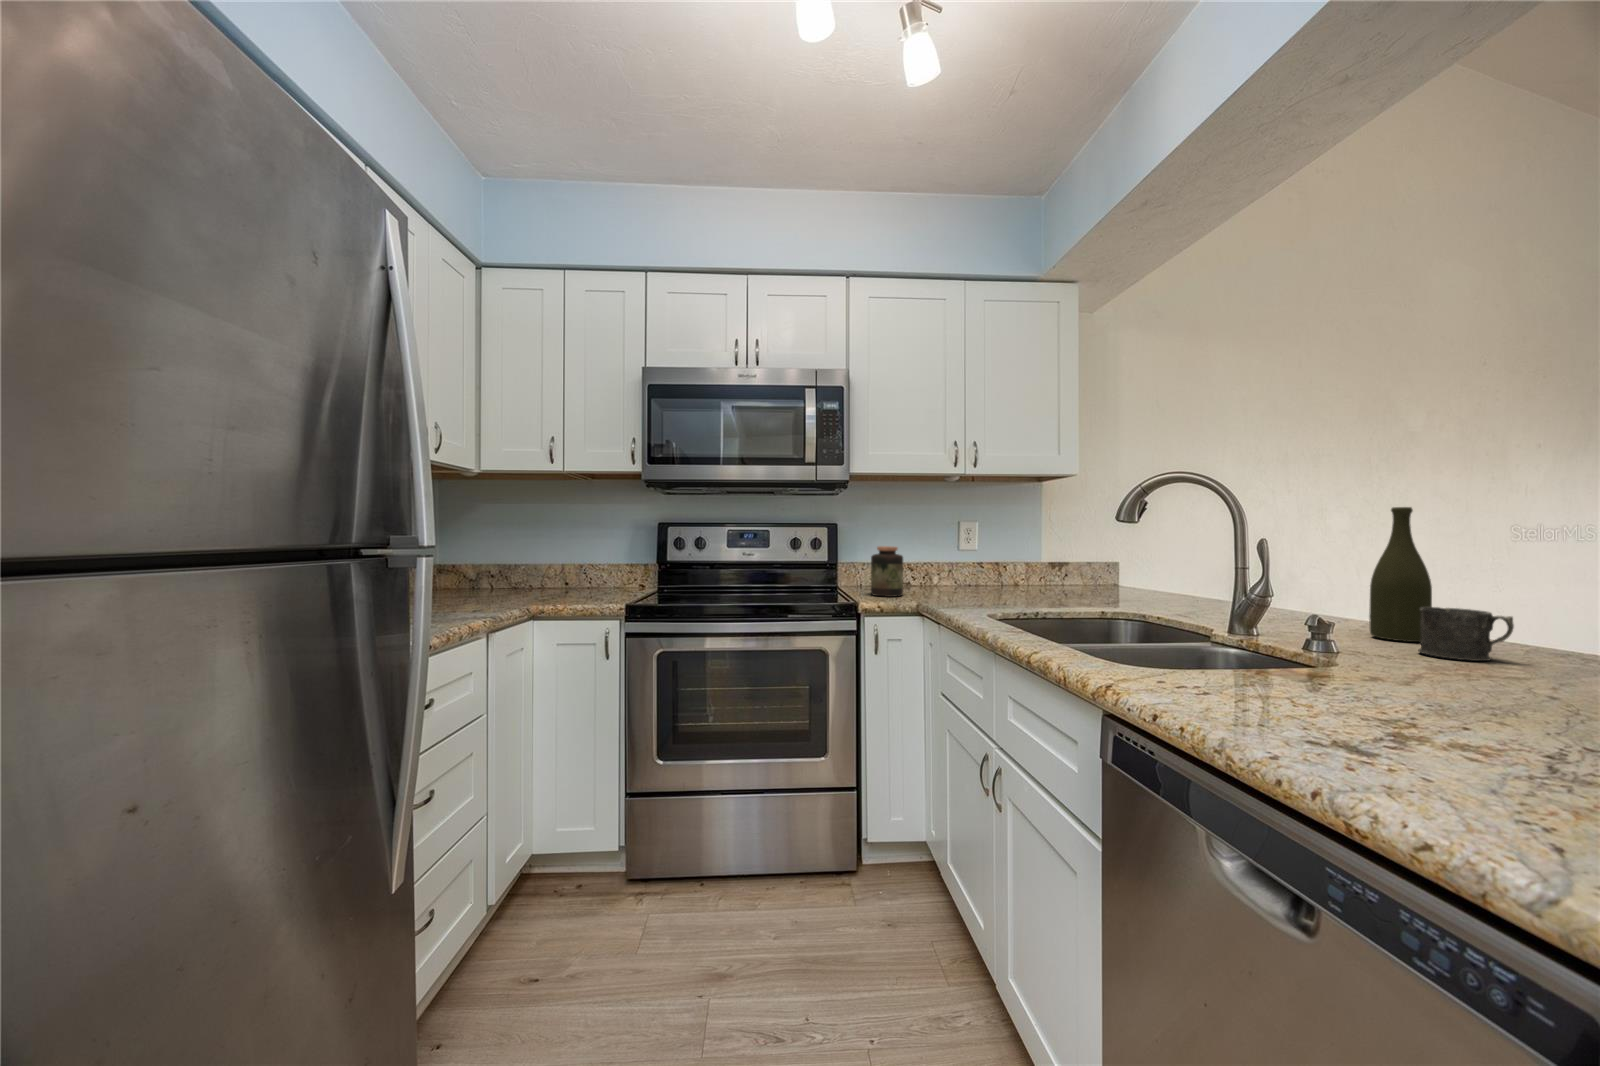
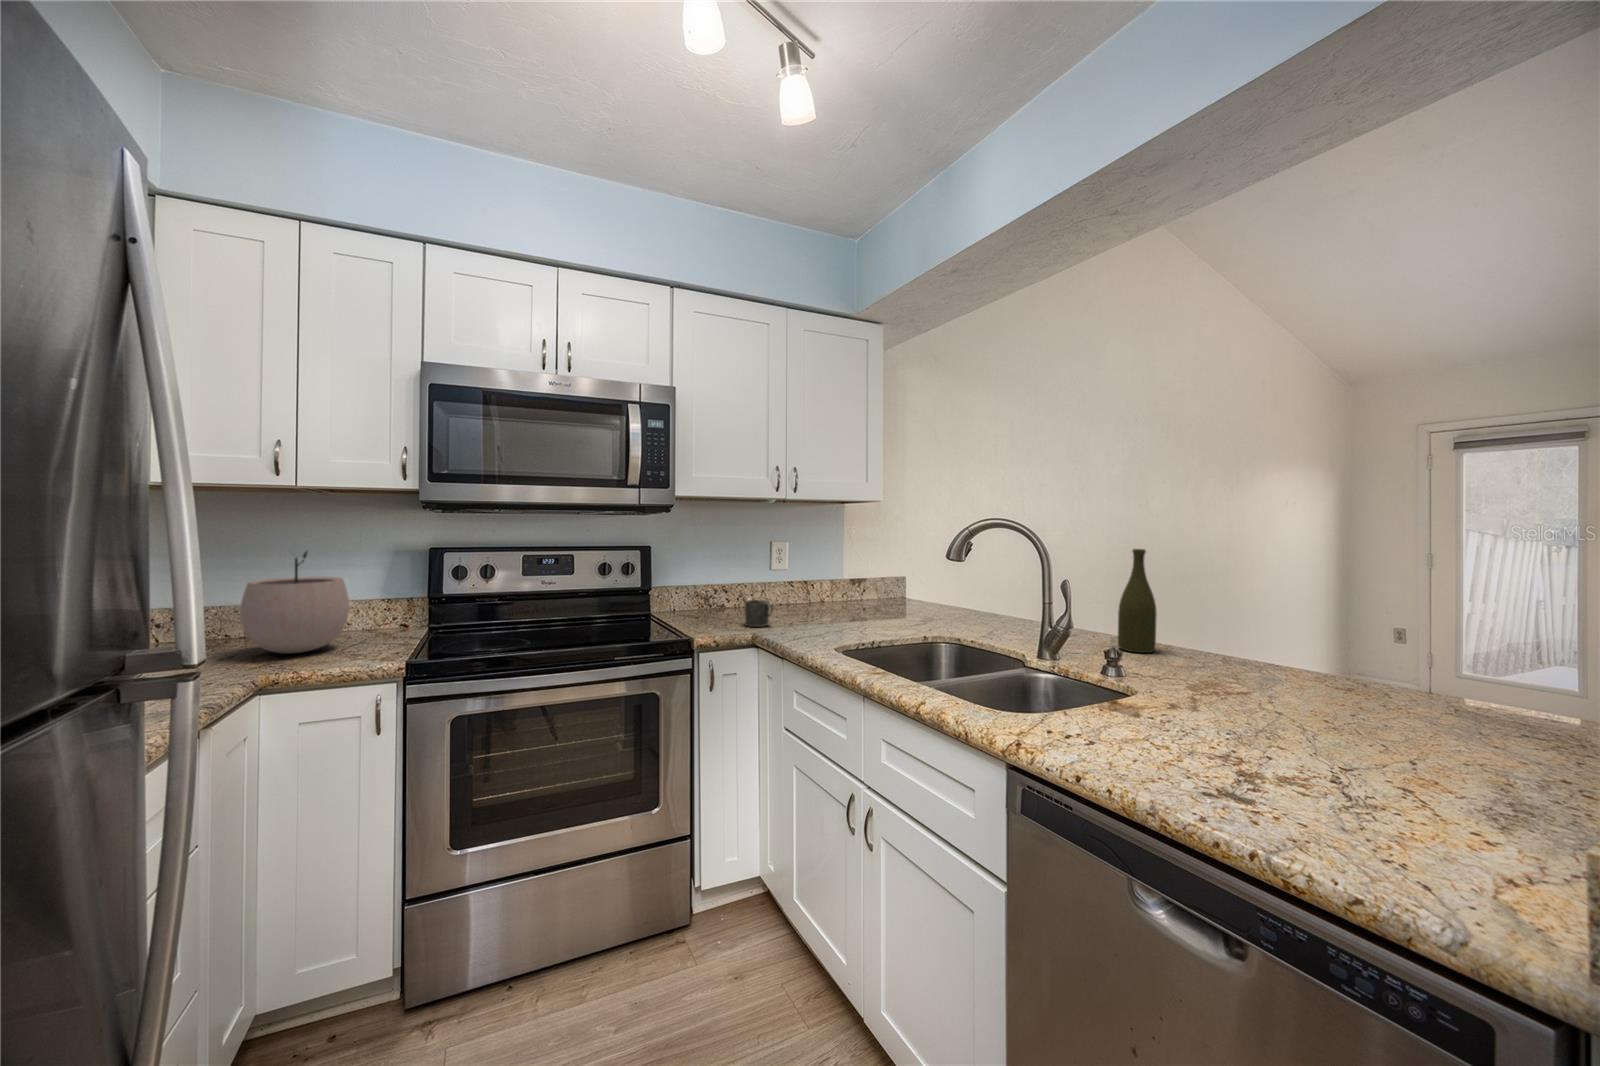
plant pot: none [548,520,612,595] -> present [240,552,349,654]
jar: present [871,546,903,597] -> none [690,570,724,624]
mug: present [1418,607,1514,661] -> present [745,600,773,627]

